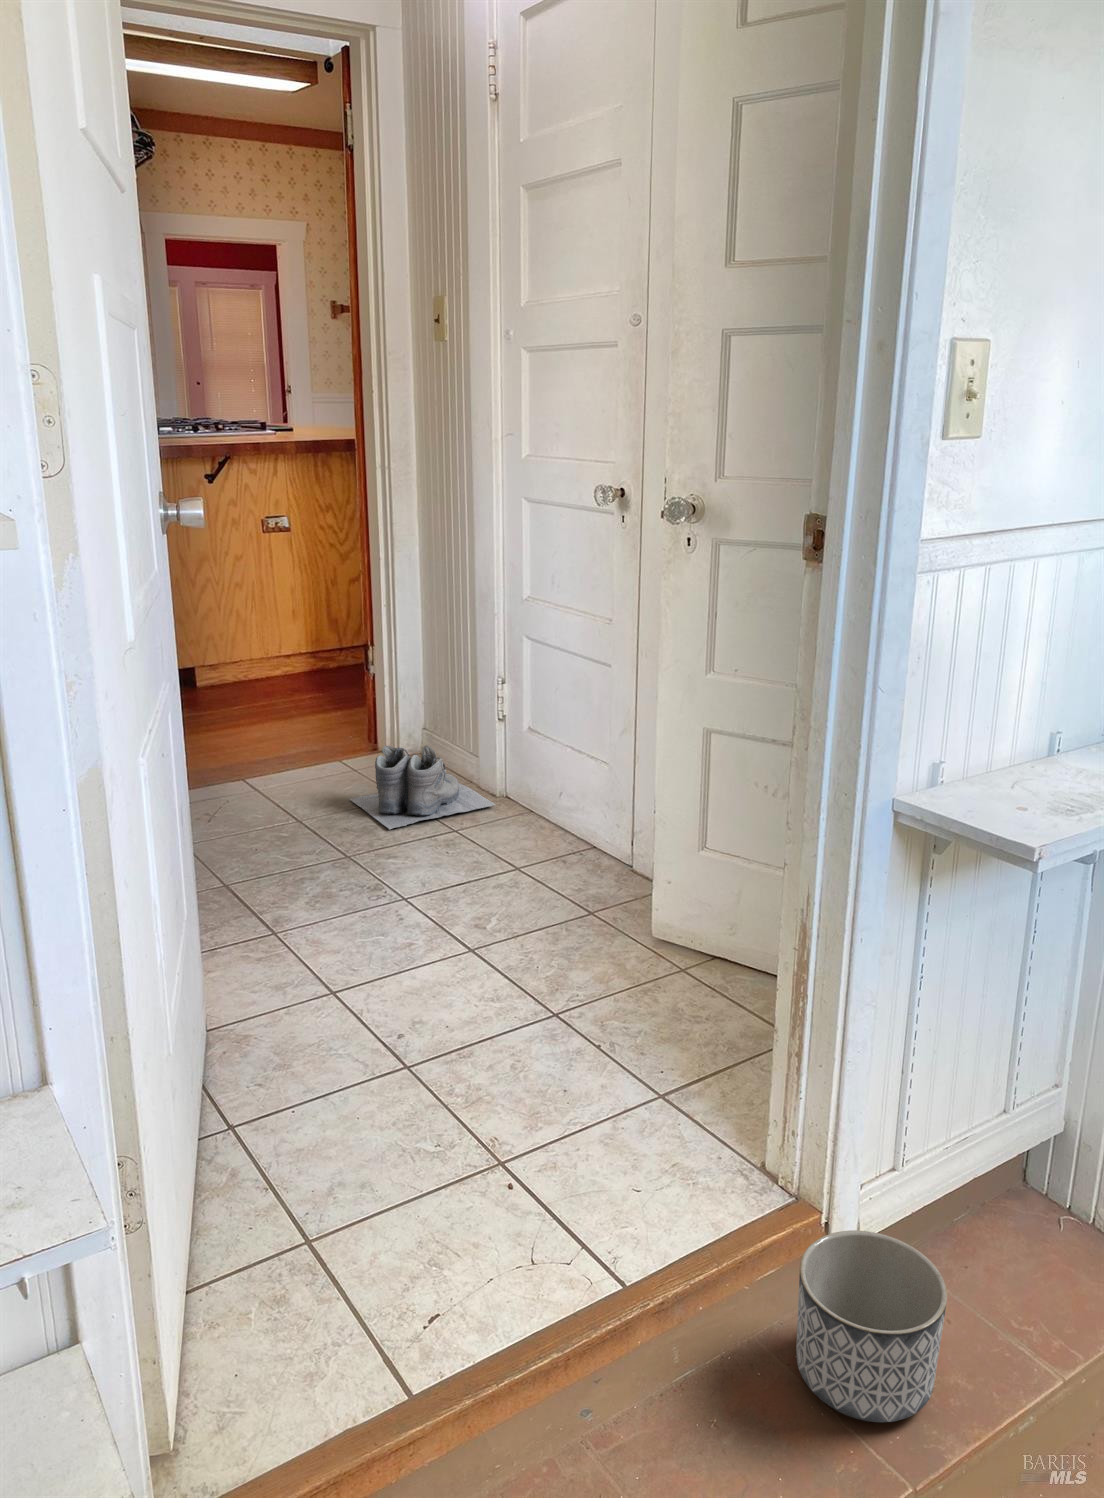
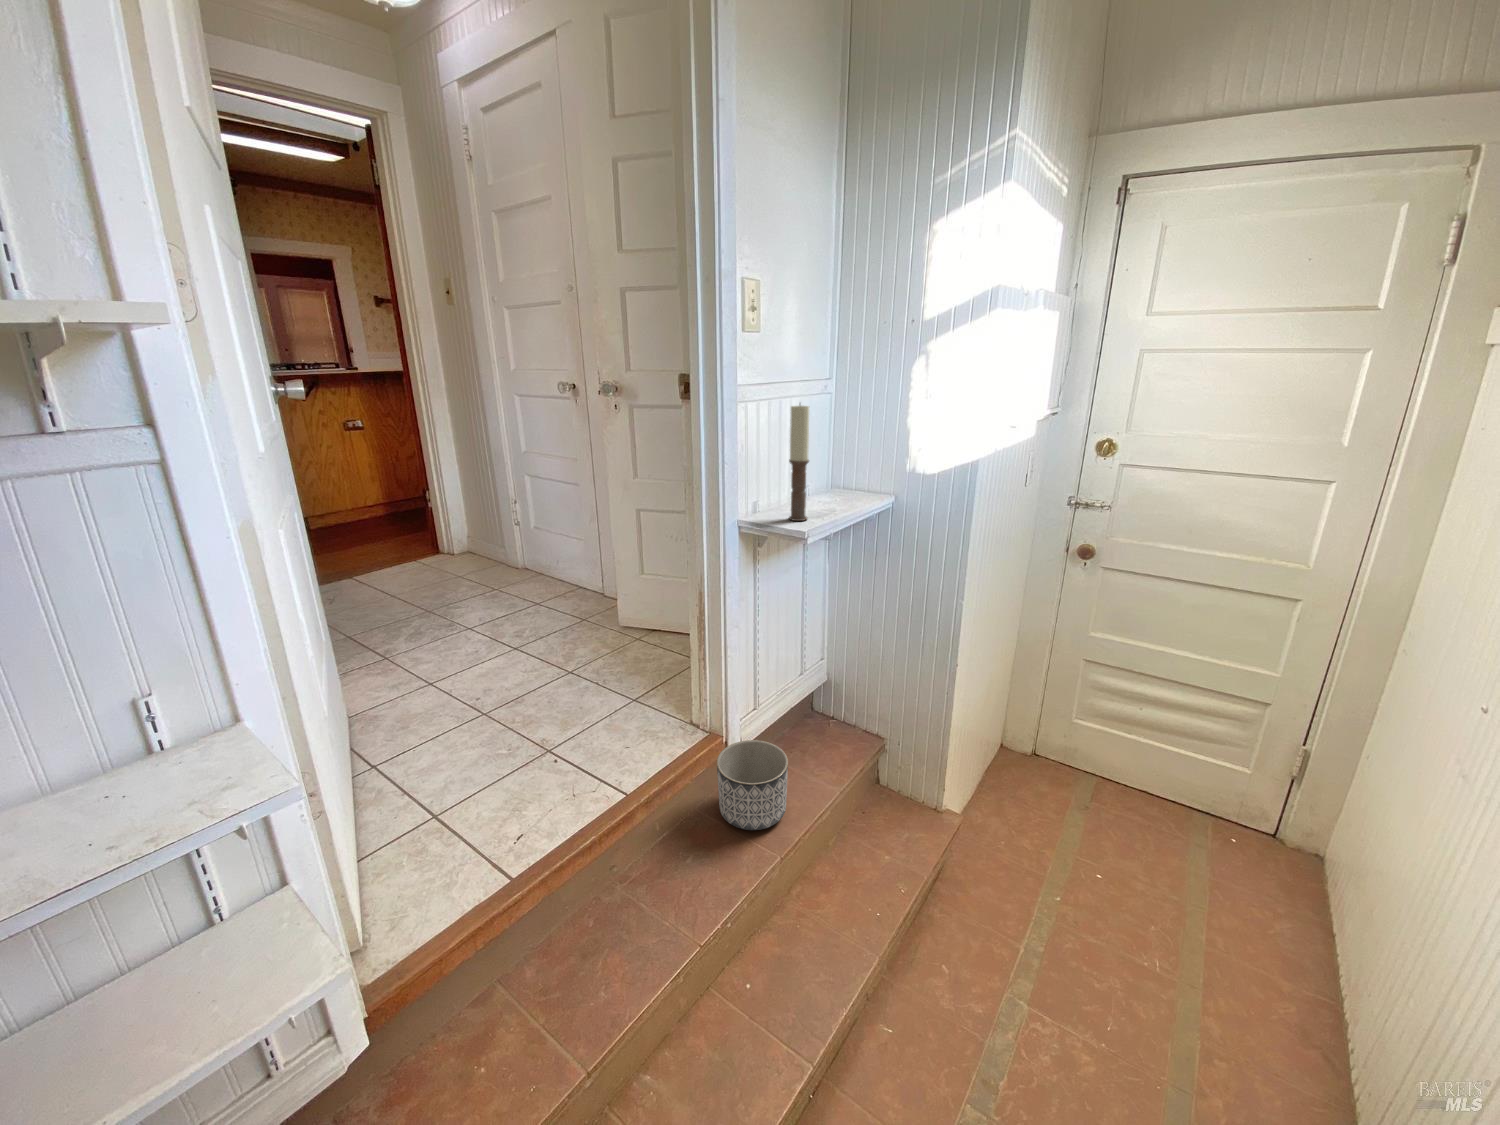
candle: none [1002,580,1072,818] -> present [789,405,809,521]
boots: present [350,745,496,829] -> none [426,542,519,592]

